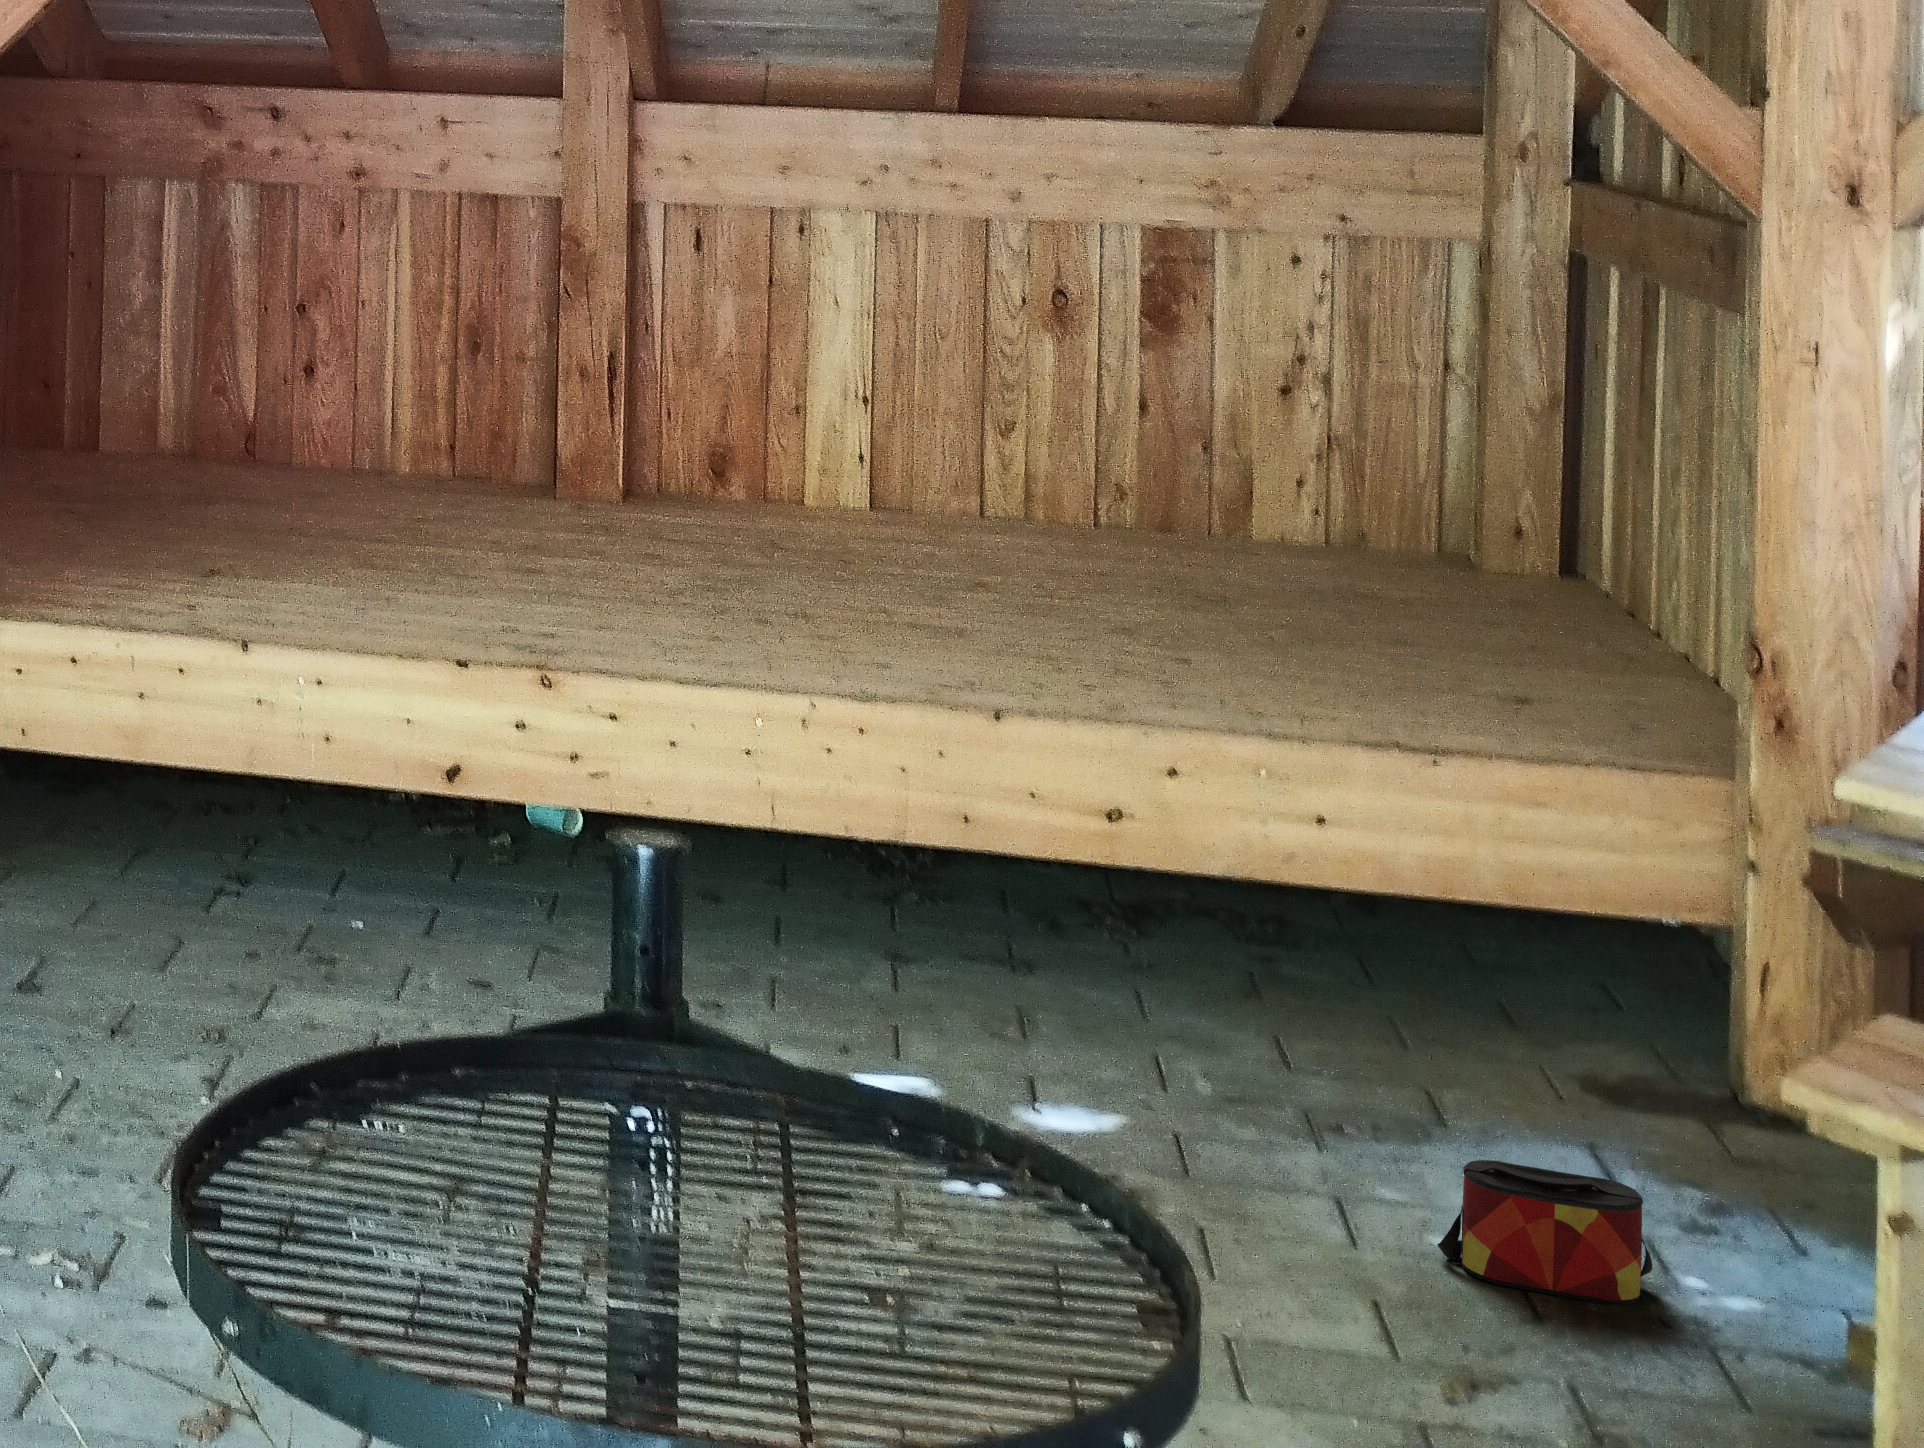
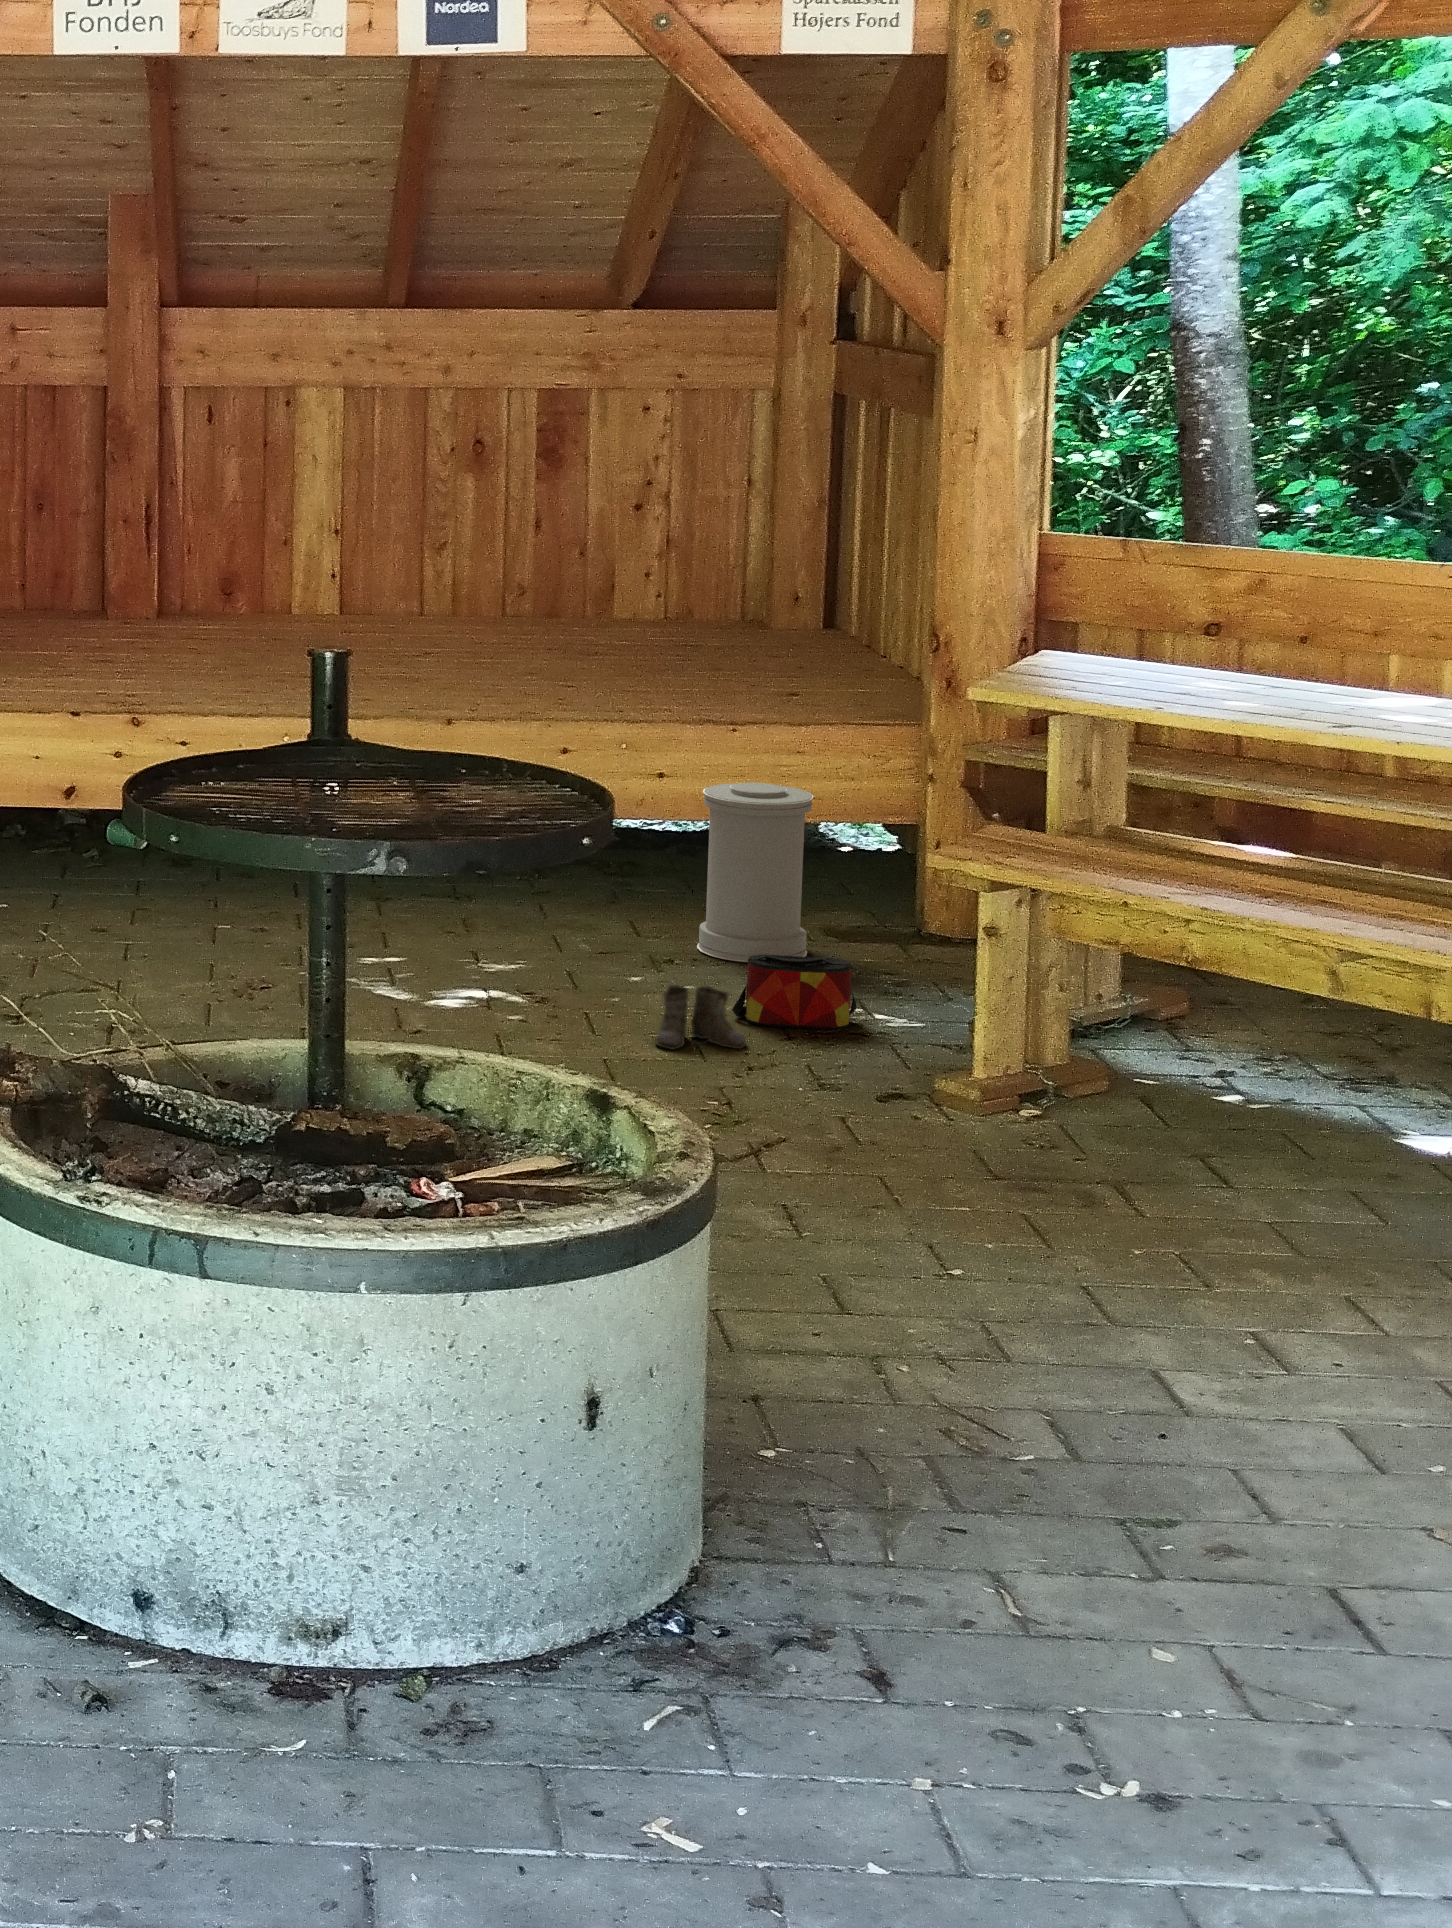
trash can: none [1378,846,1565,1139] -> present [697,783,814,962]
boots: none [1283,1208,1464,1334] -> present [655,985,746,1050]

